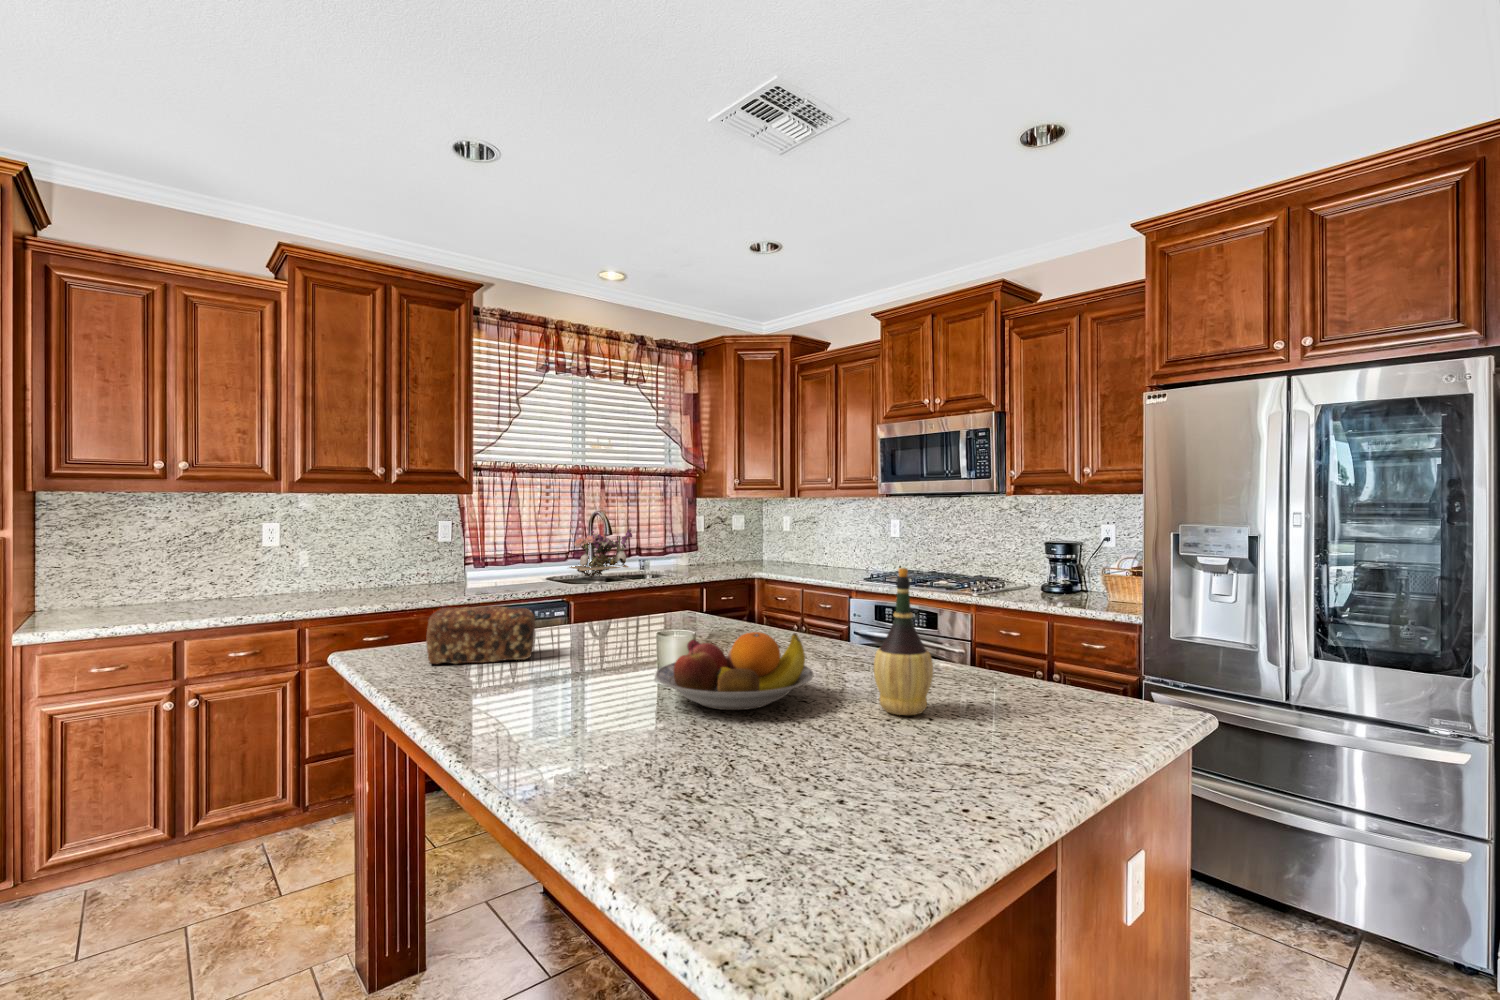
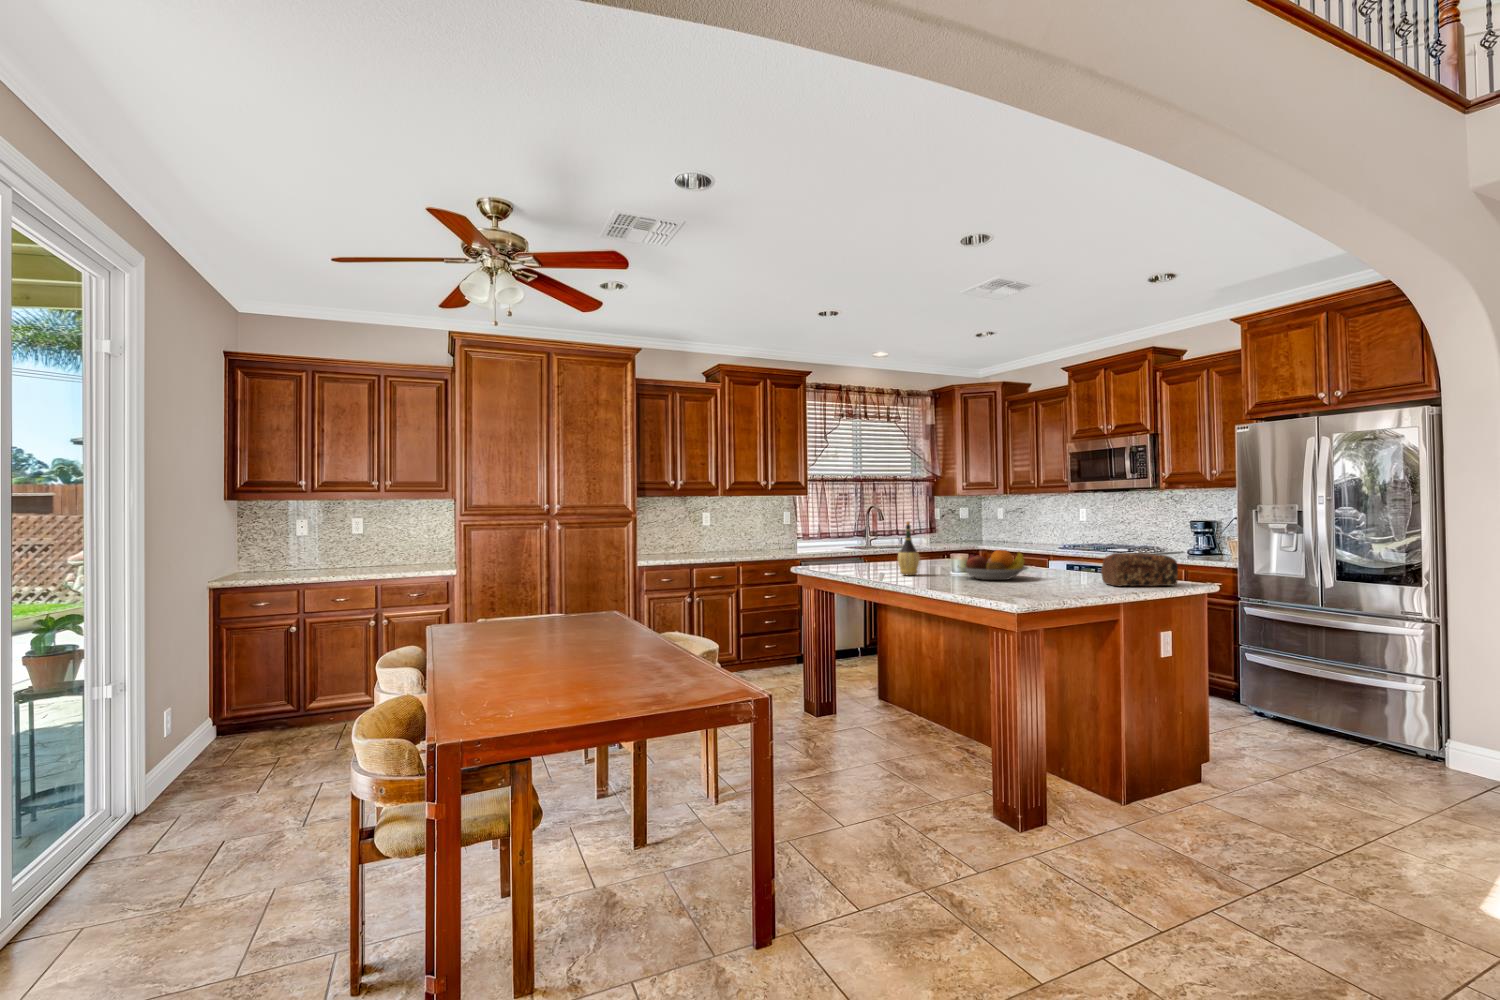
flower arrangement: present [569,528,632,578] -> none [856,515,897,548]
wine bottle: present [874,568,933,715] -> present [898,522,920,575]
bread loaf: present [426,606,535,665] -> present [1101,553,1178,586]

